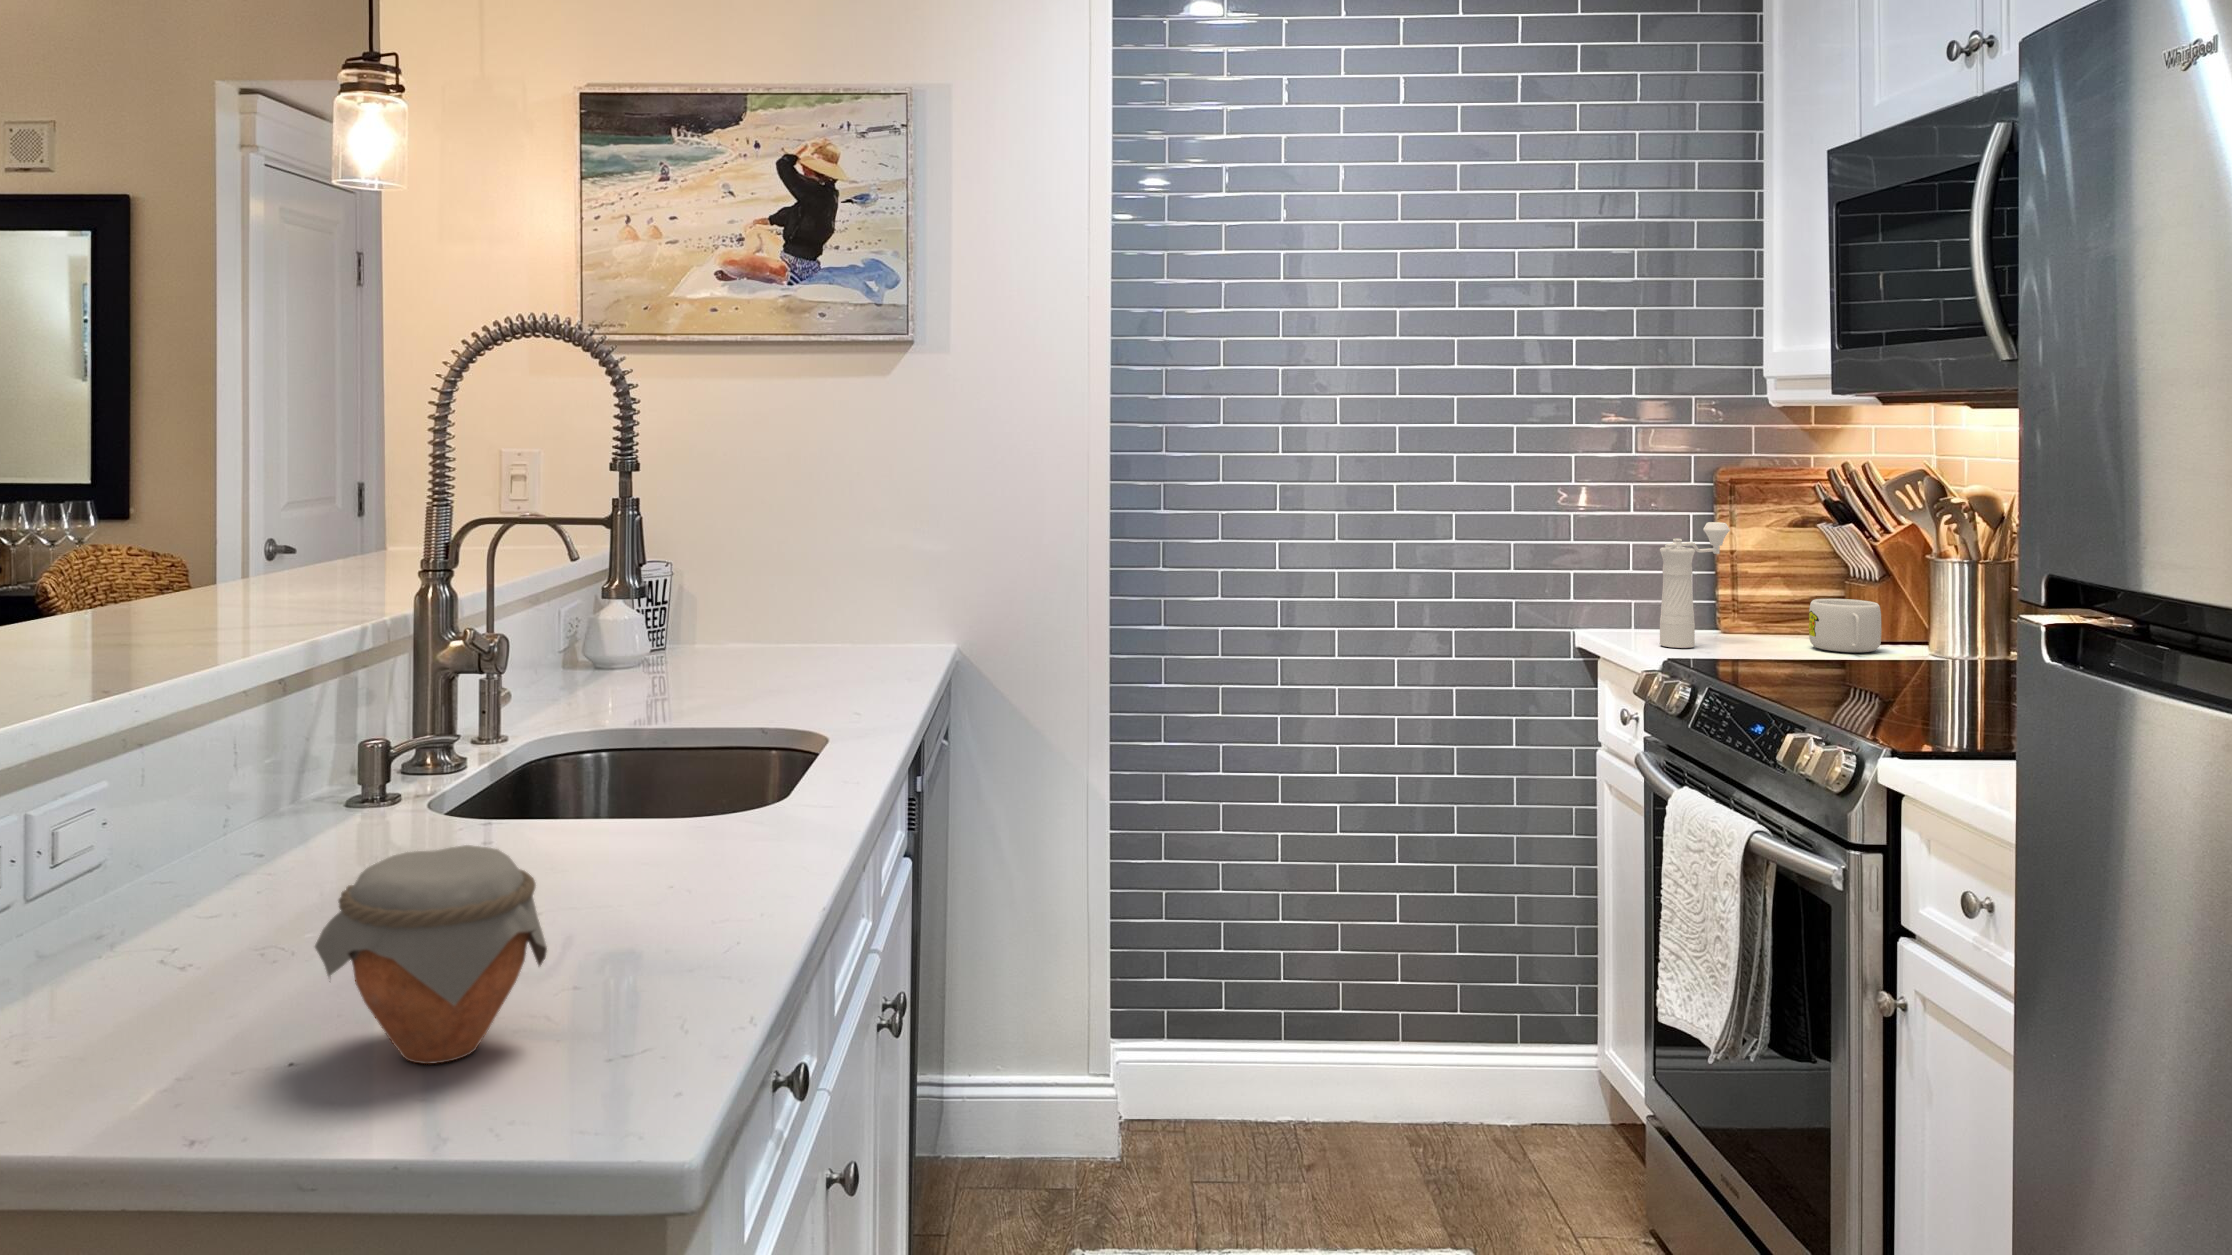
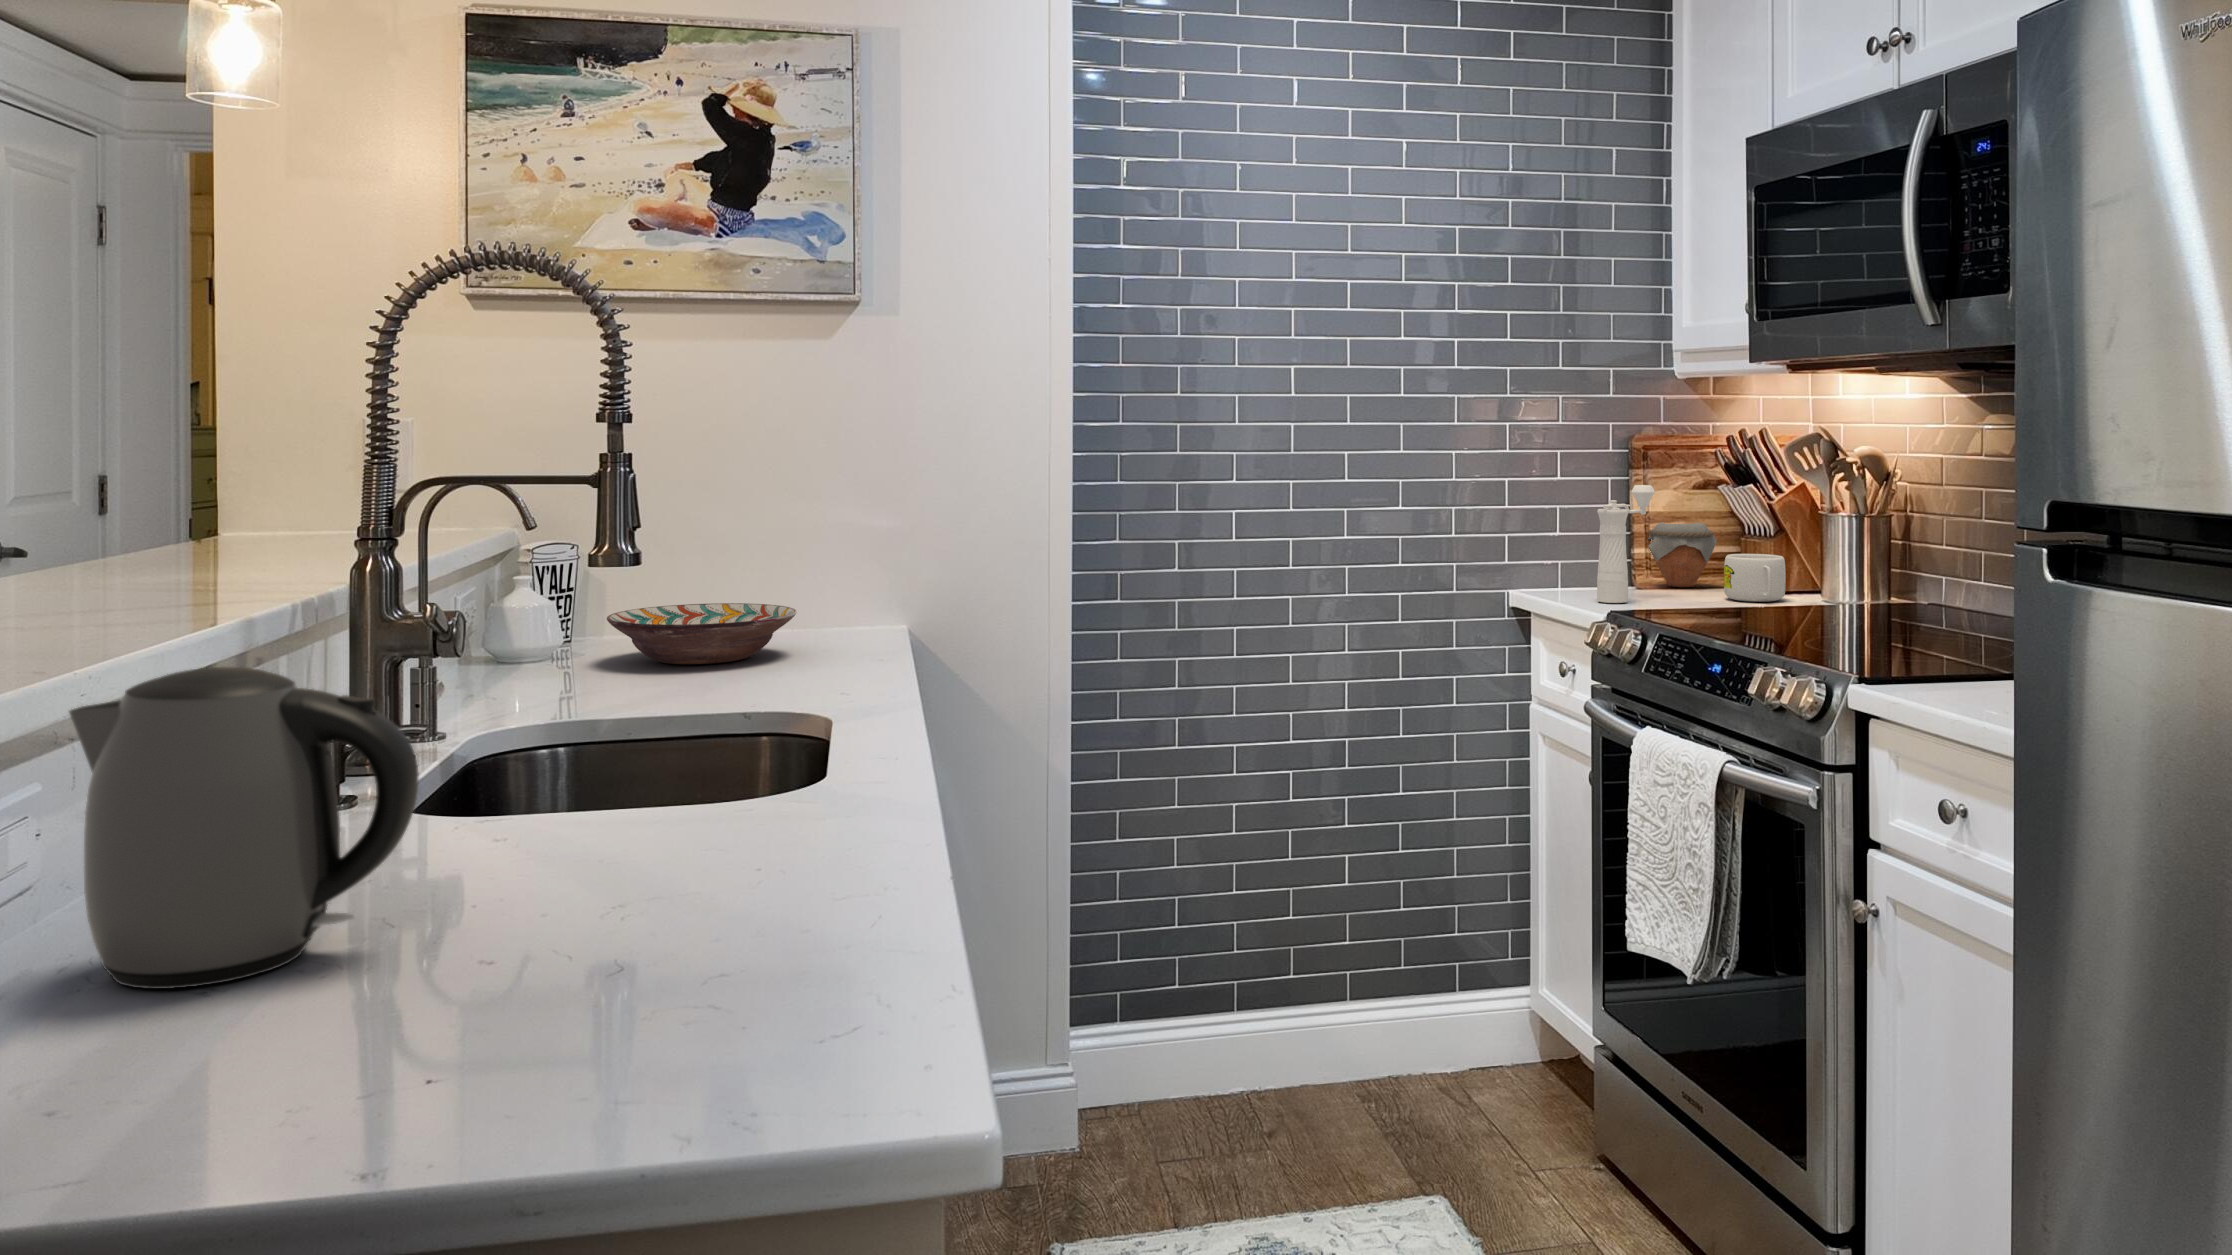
decorative bowl: none [678,620,843,677] -> present [607,603,797,664]
kettle: none [91,695,354,963] -> present [69,667,419,989]
jar: present [315,845,547,1064] -> present [1648,522,1717,587]

